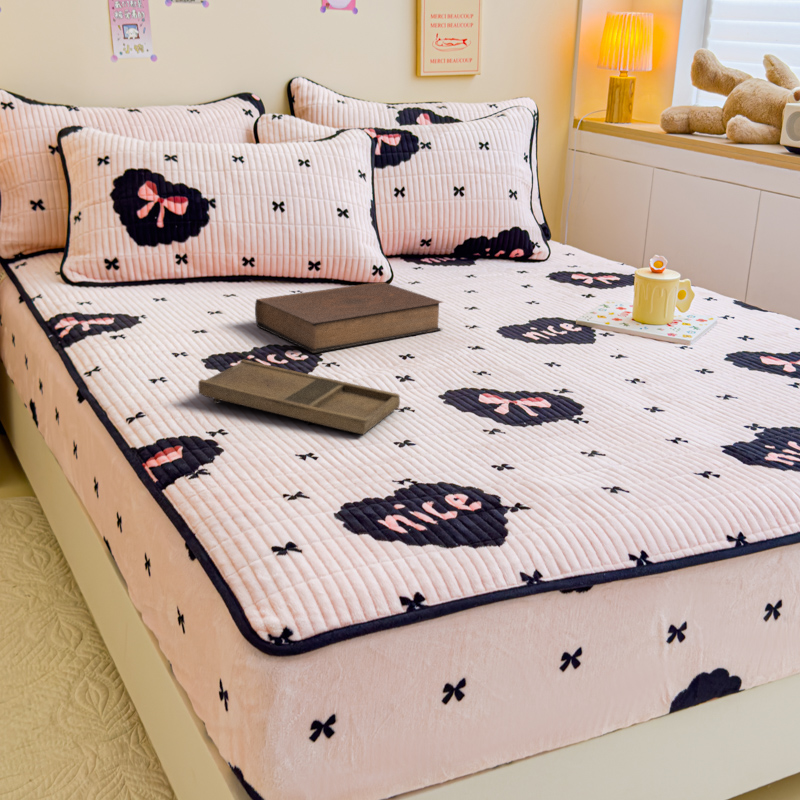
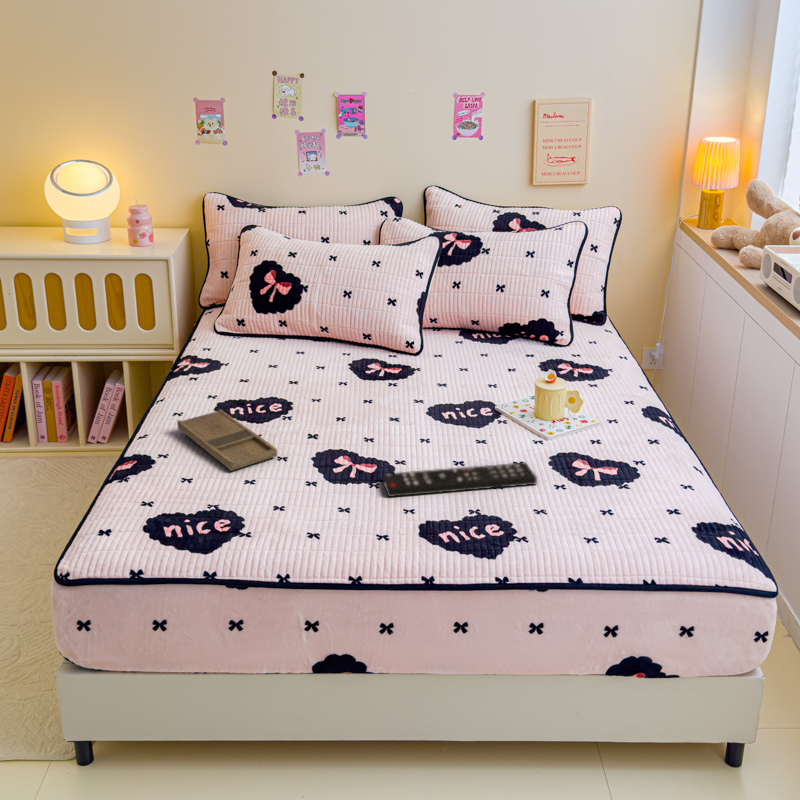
book: present [255,282,442,353] -> none [282,359,394,408]
remote control: none [580,365,757,428] -> present [383,463,537,497]

